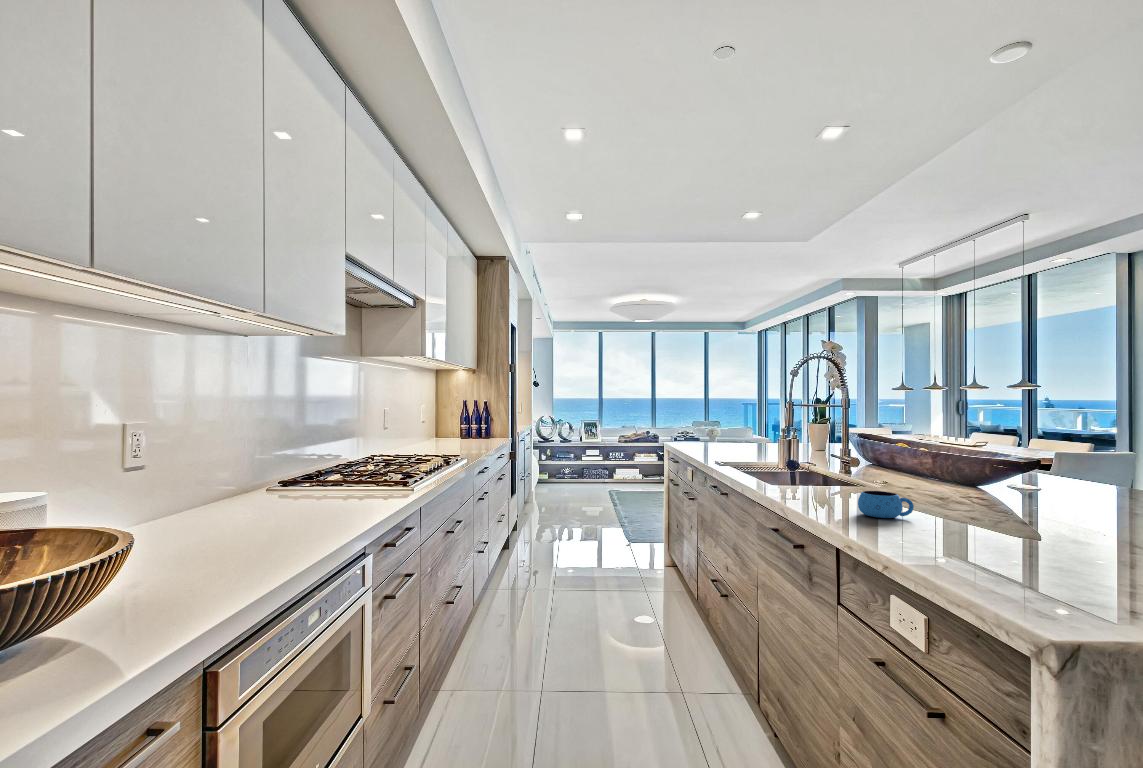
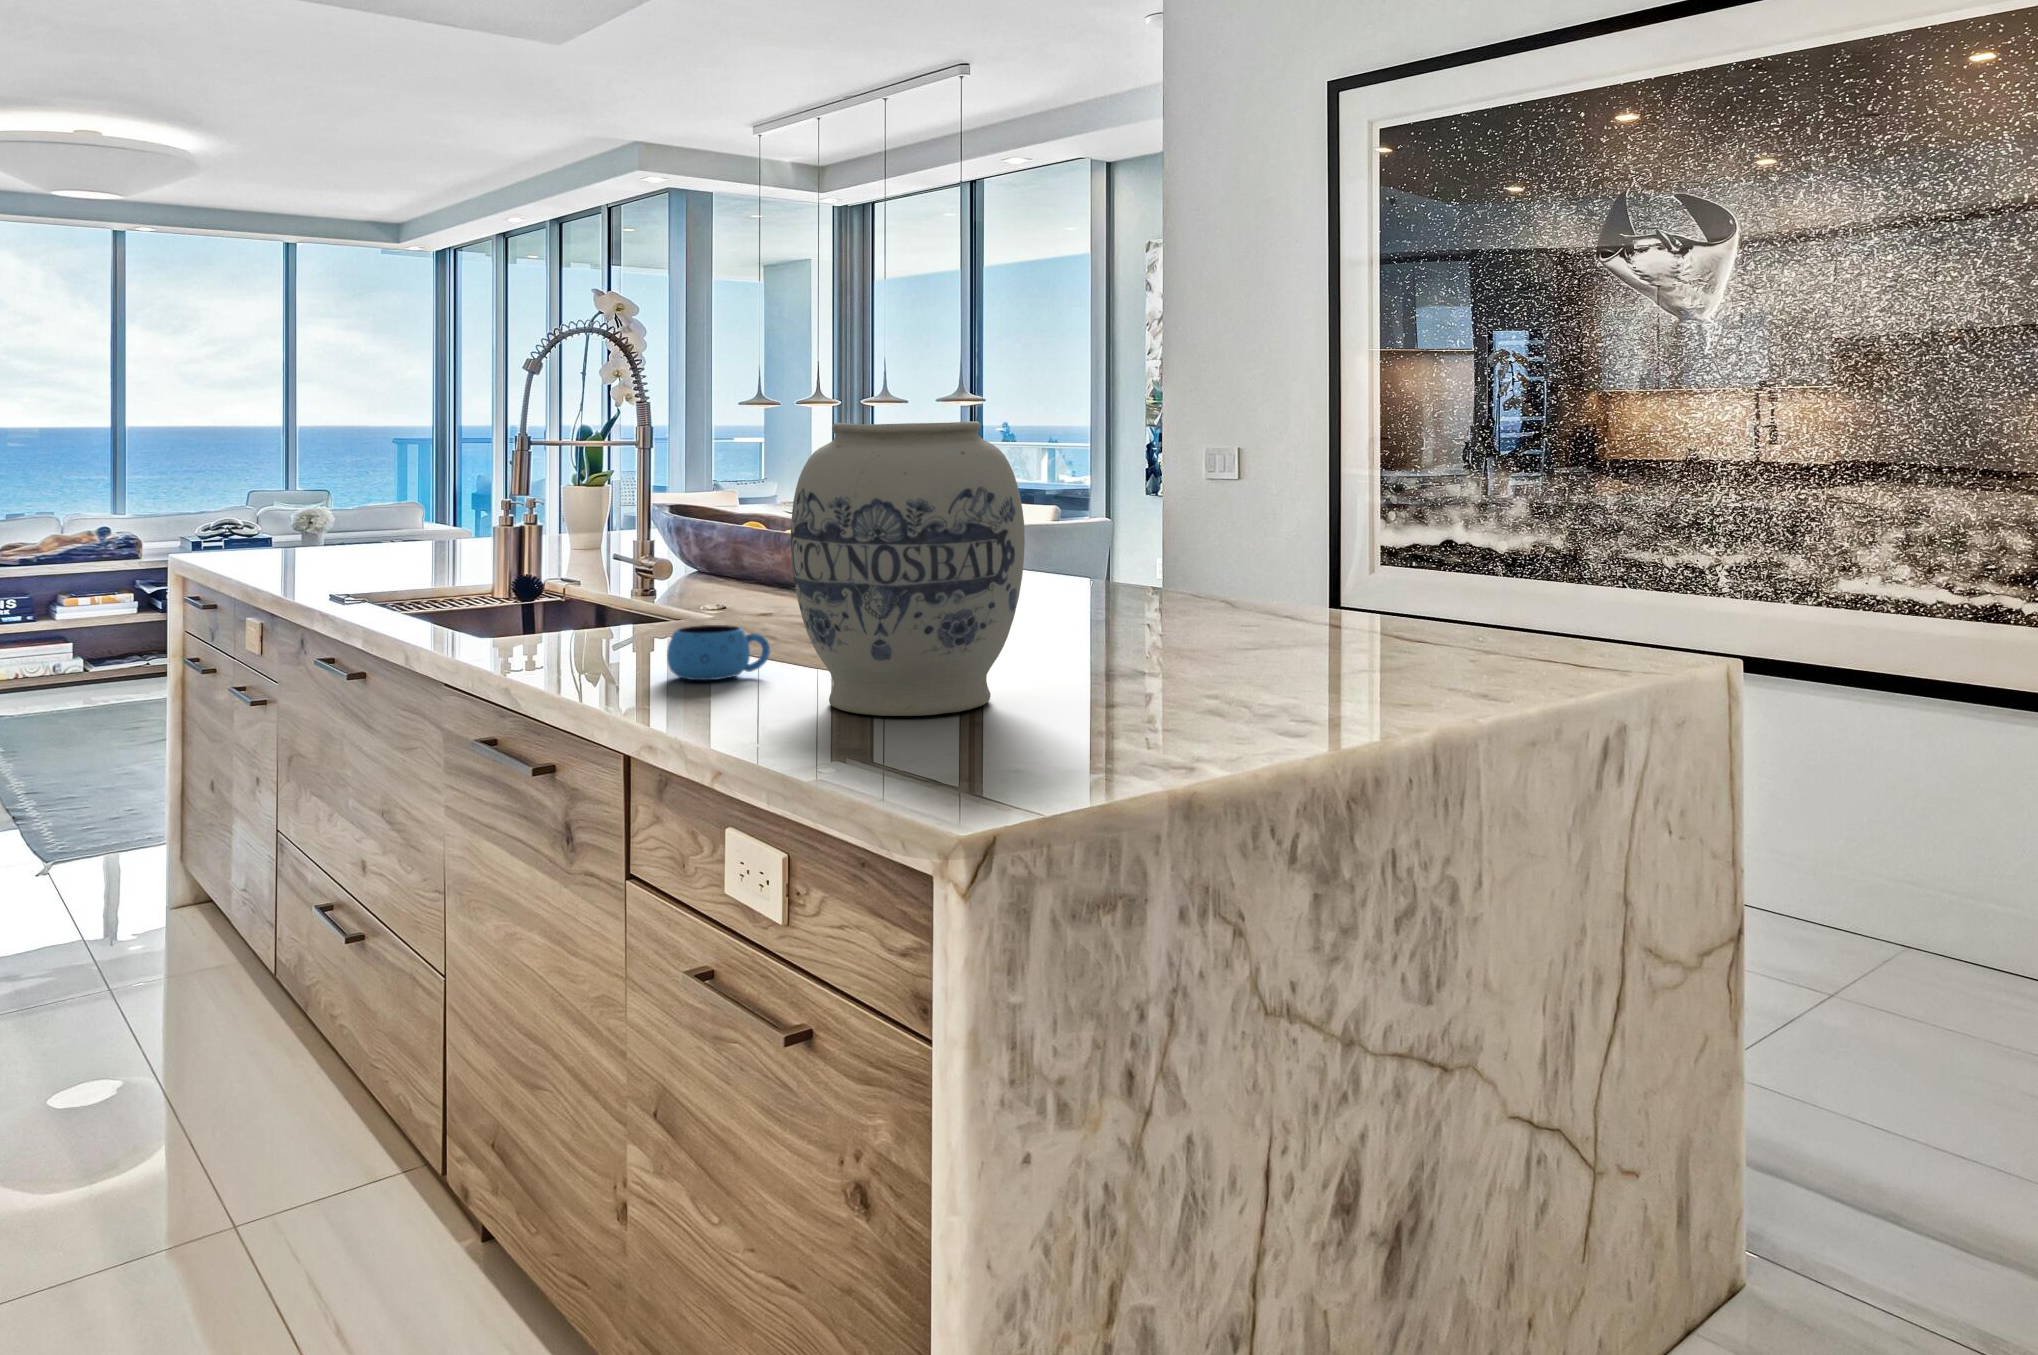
vase: none [927,395,1088,558] -> present [791,421,1025,716]

